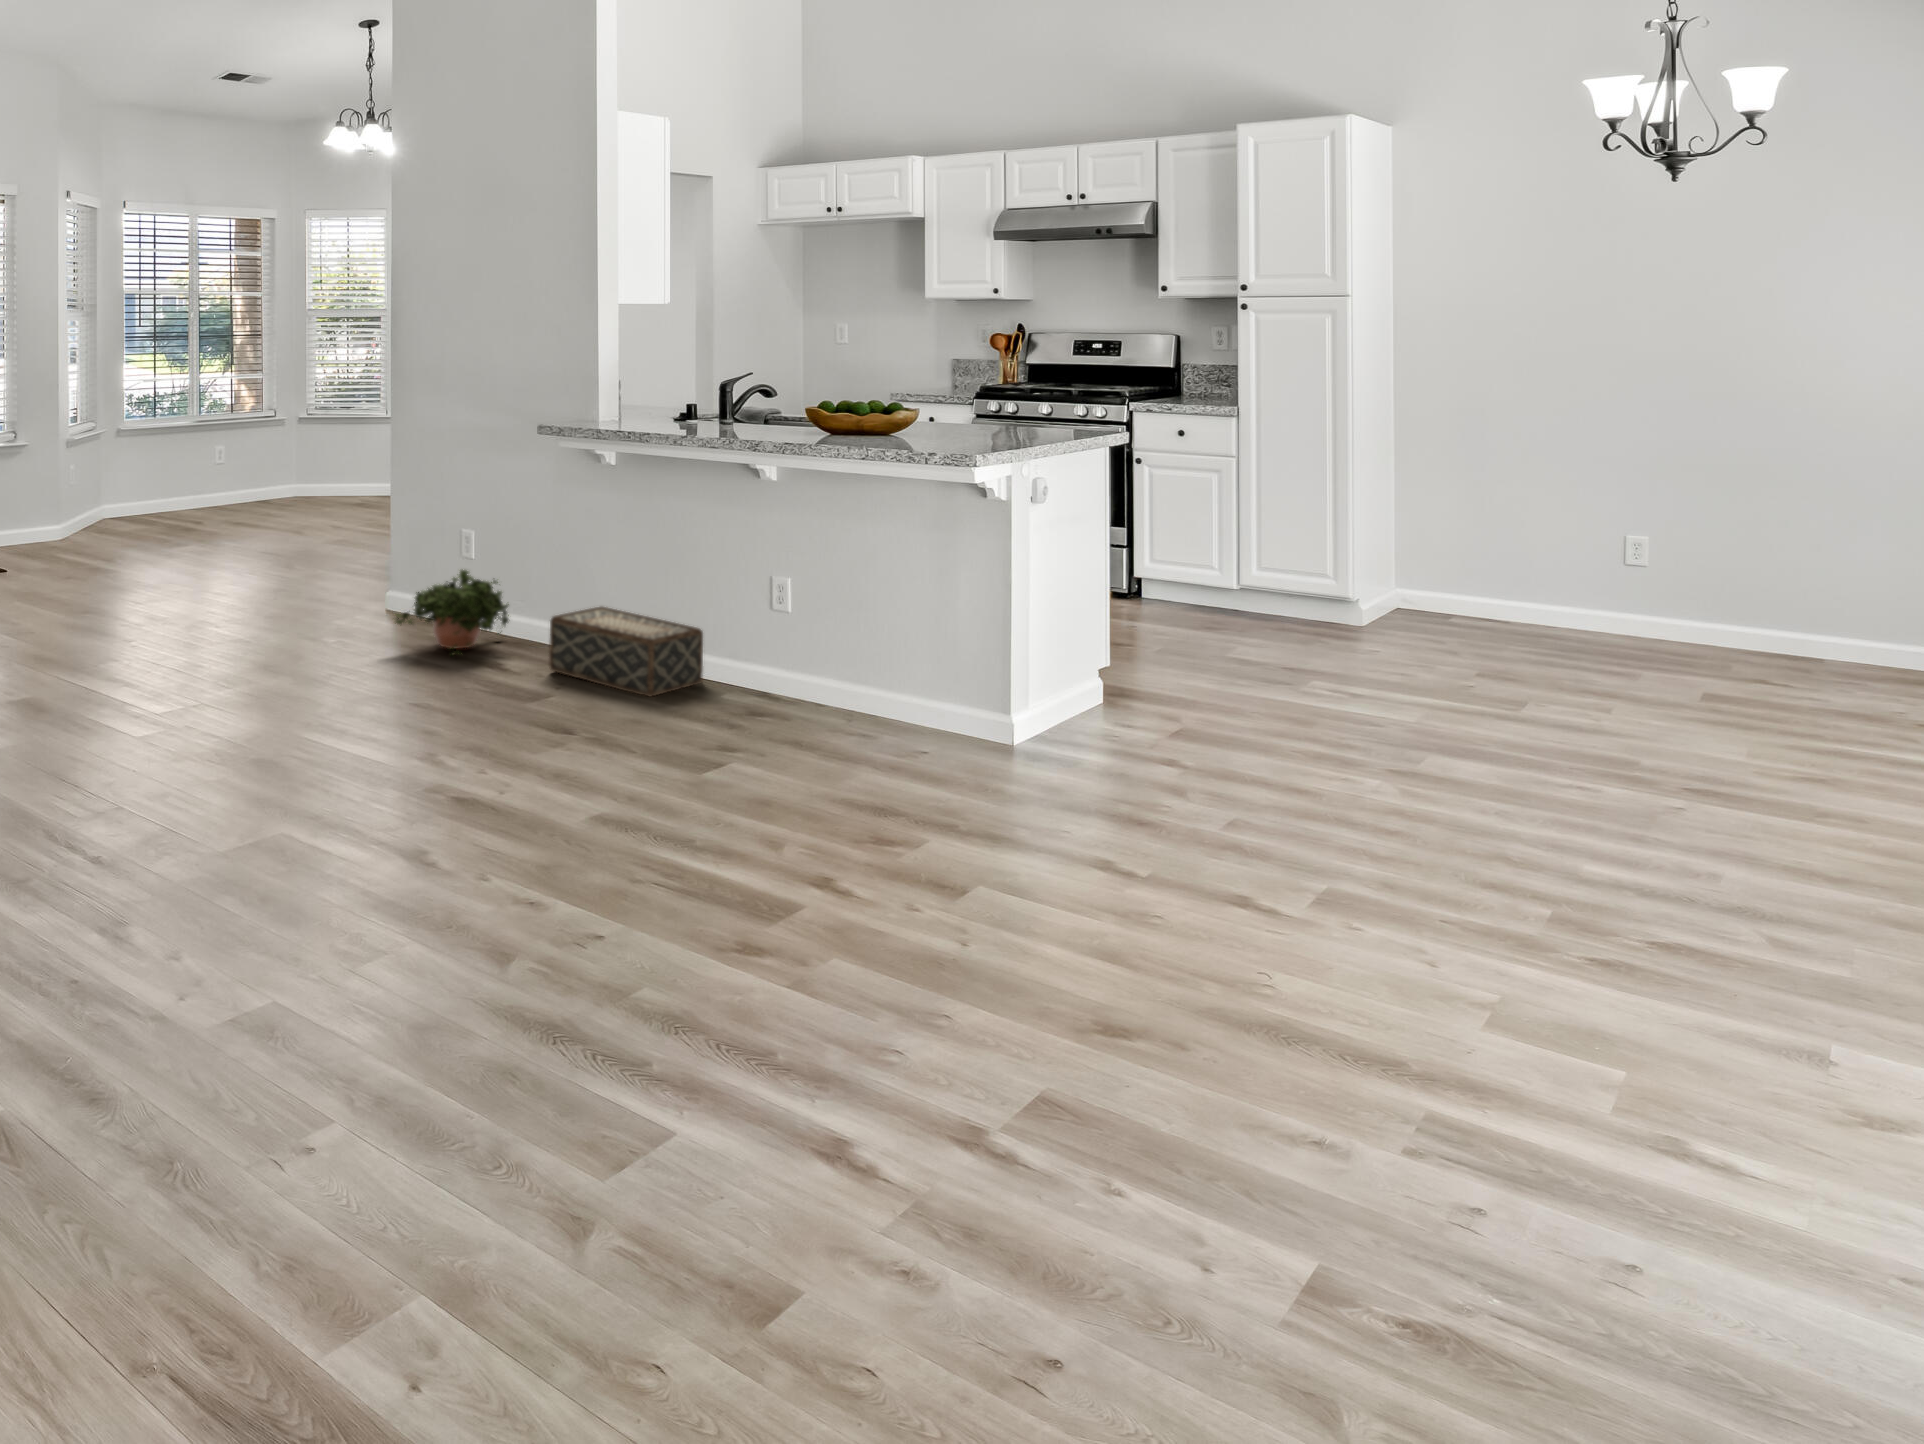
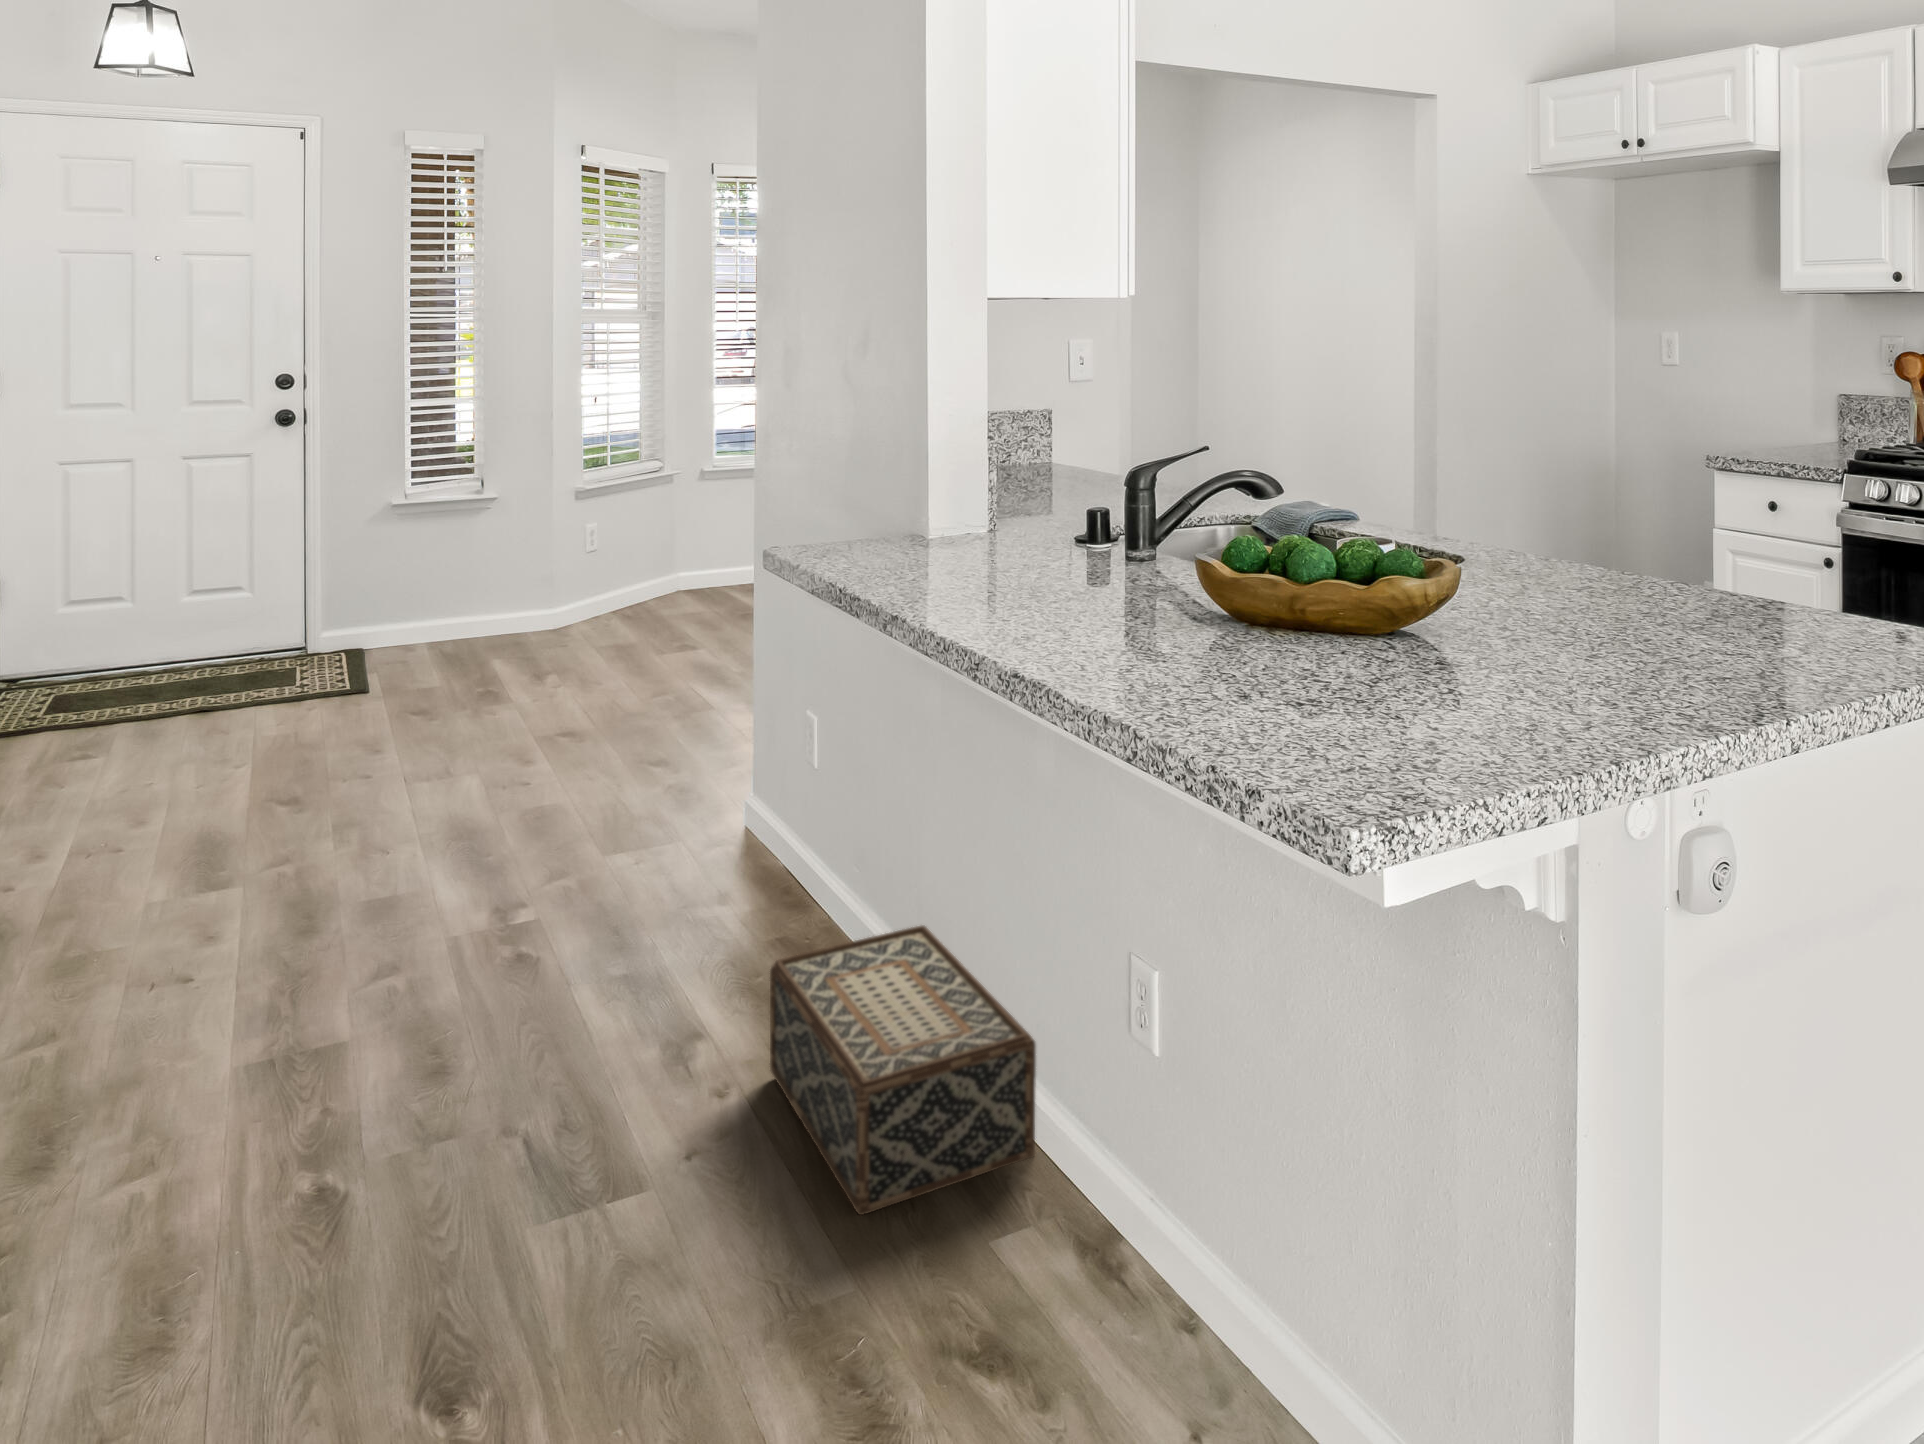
potted plant: present [396,569,509,655] -> none [574,802,840,998]

